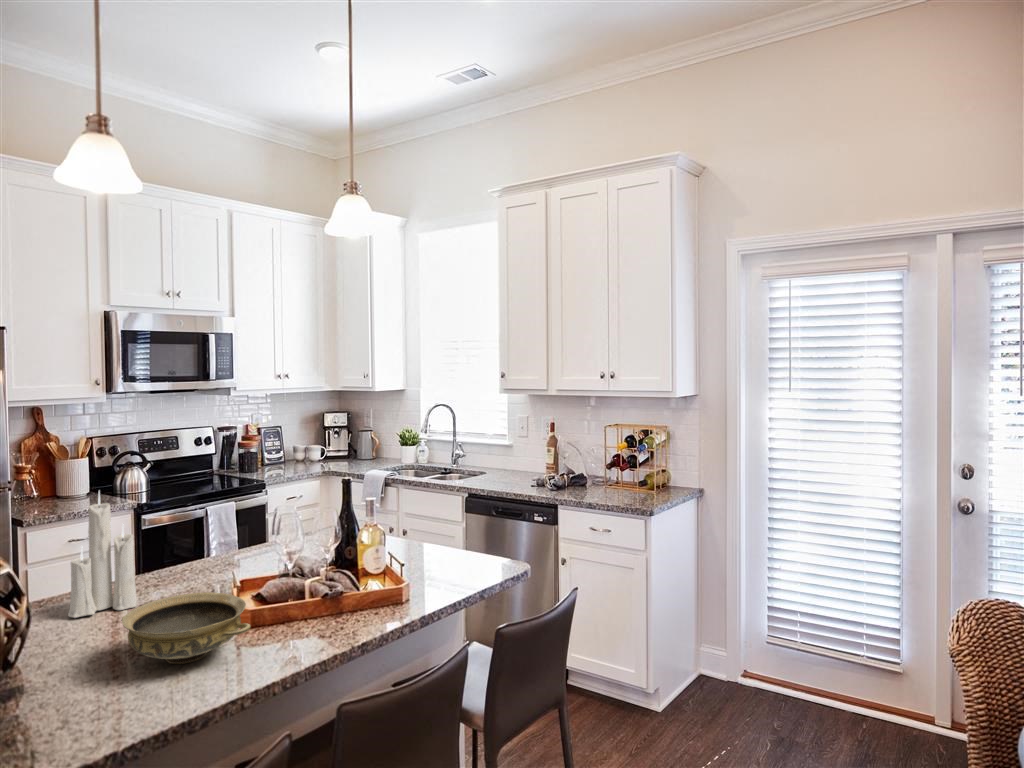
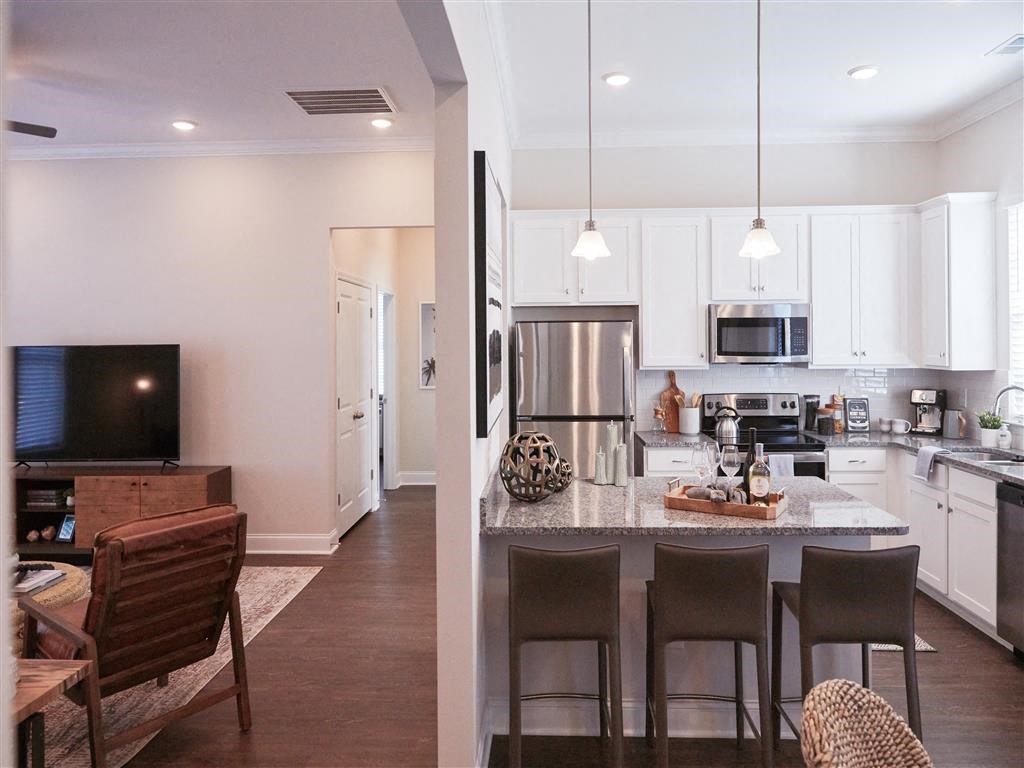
ceramic bowl: present [122,592,251,664] -> none [582,477,644,511]

